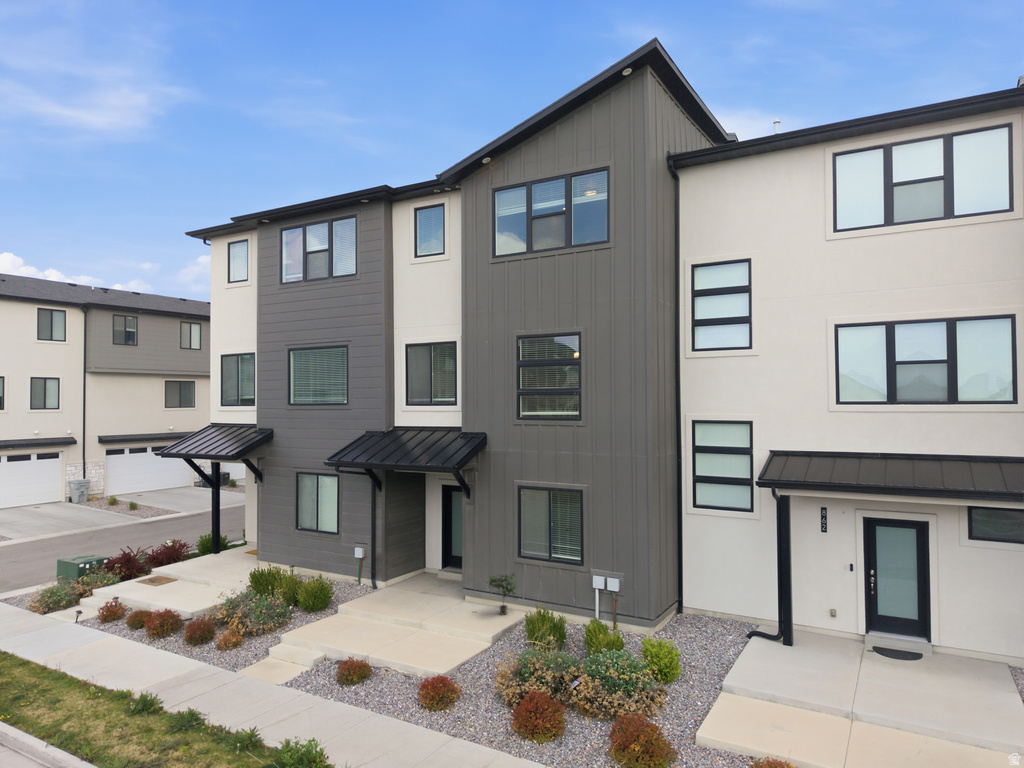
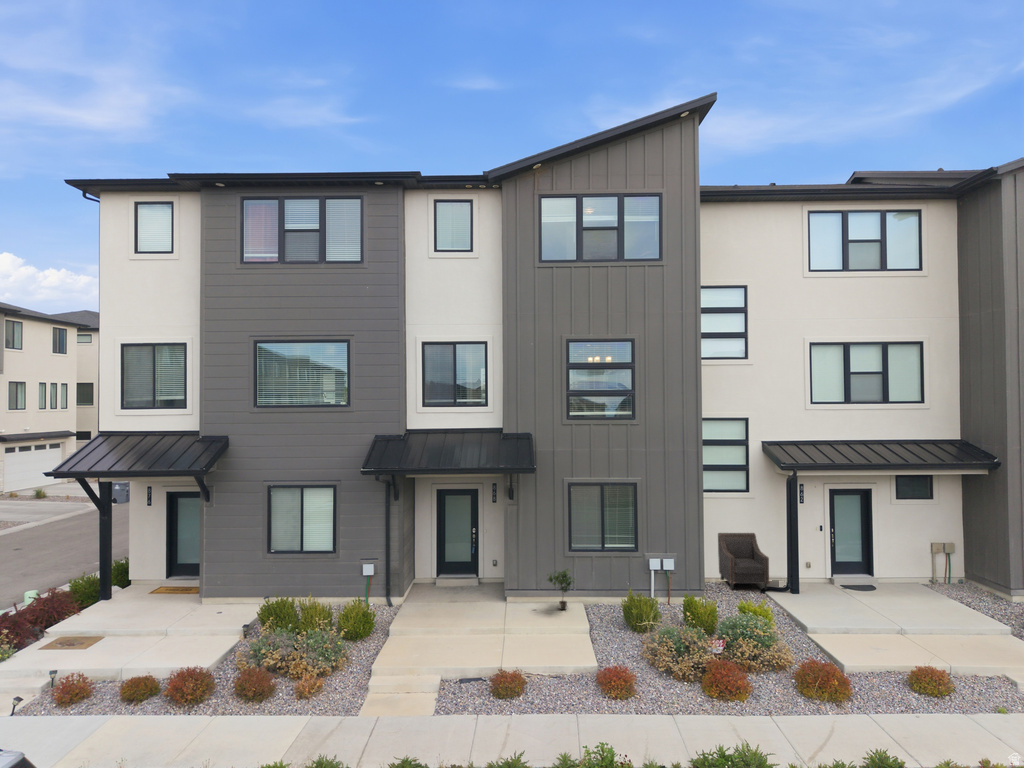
chair: none [704,556,760,631] -> present [718,533,769,590]

